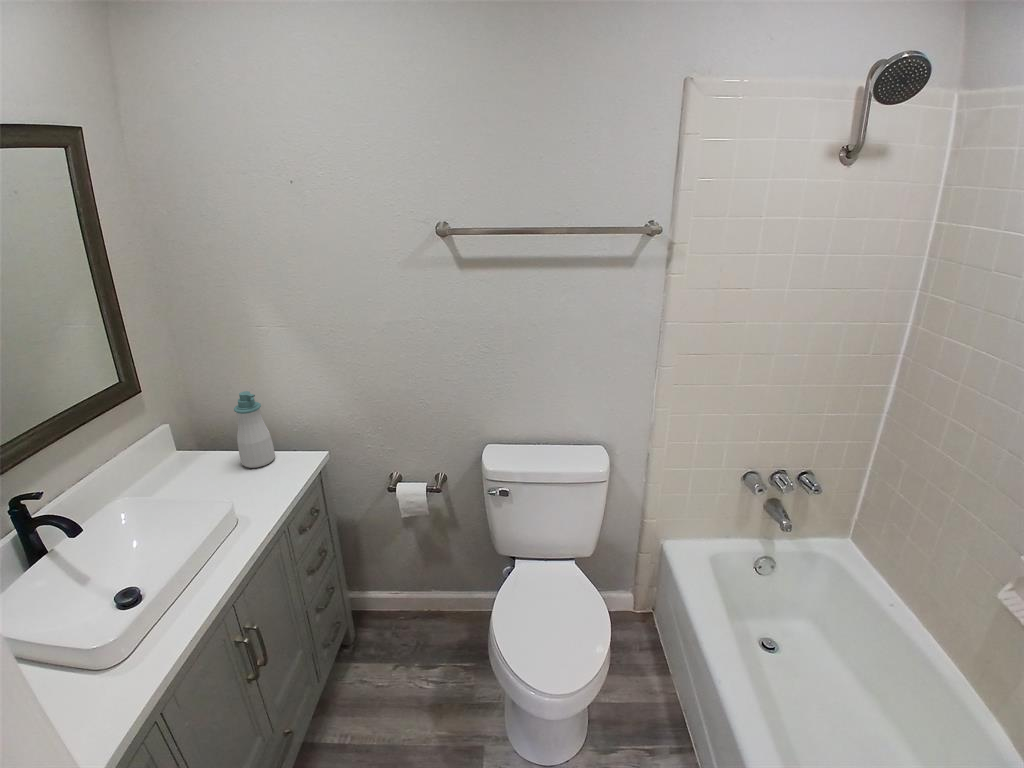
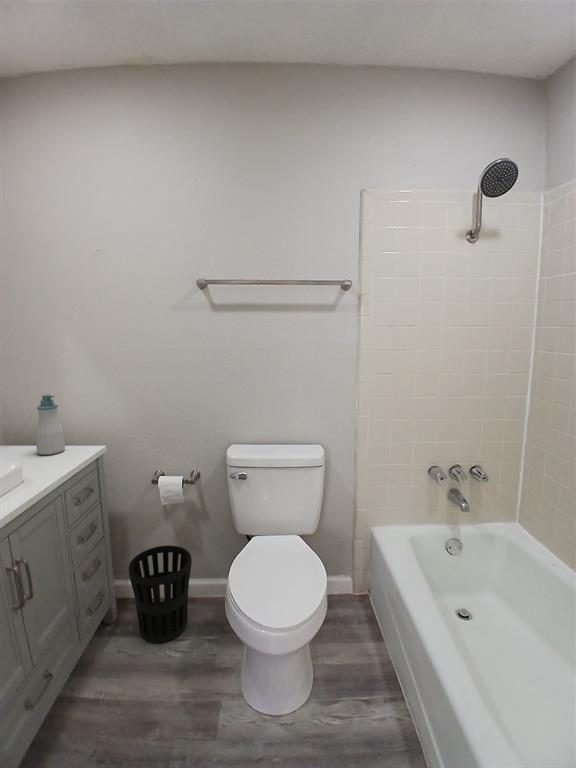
wastebasket: none [366,558,441,671] -> present [129,545,192,643]

